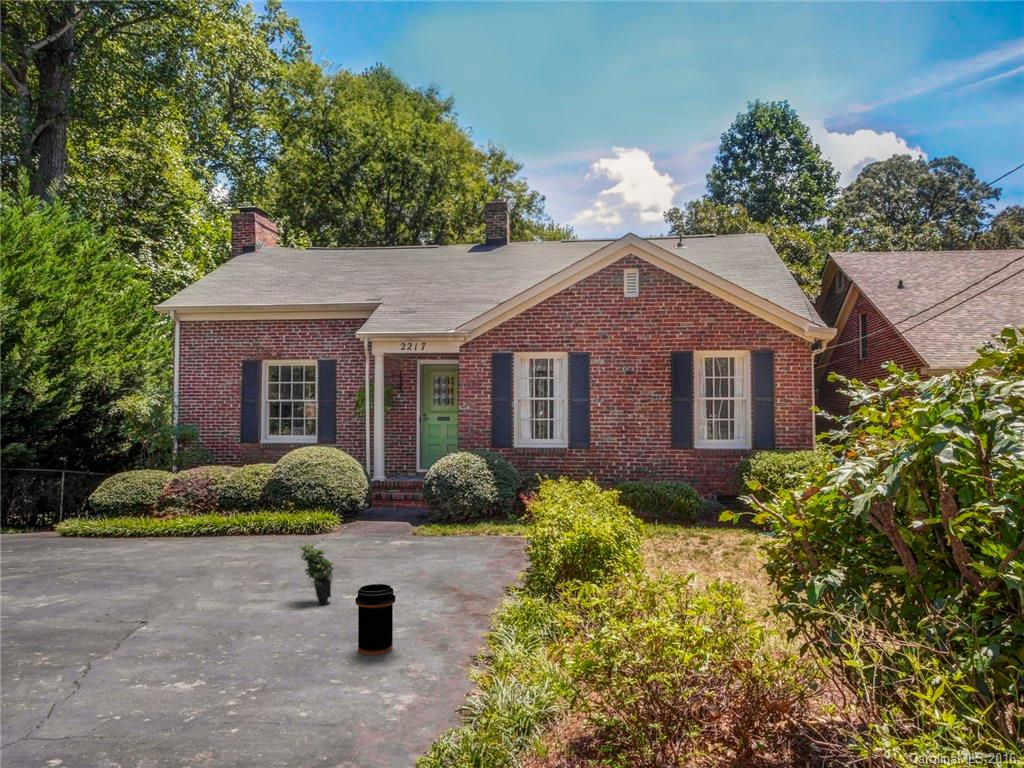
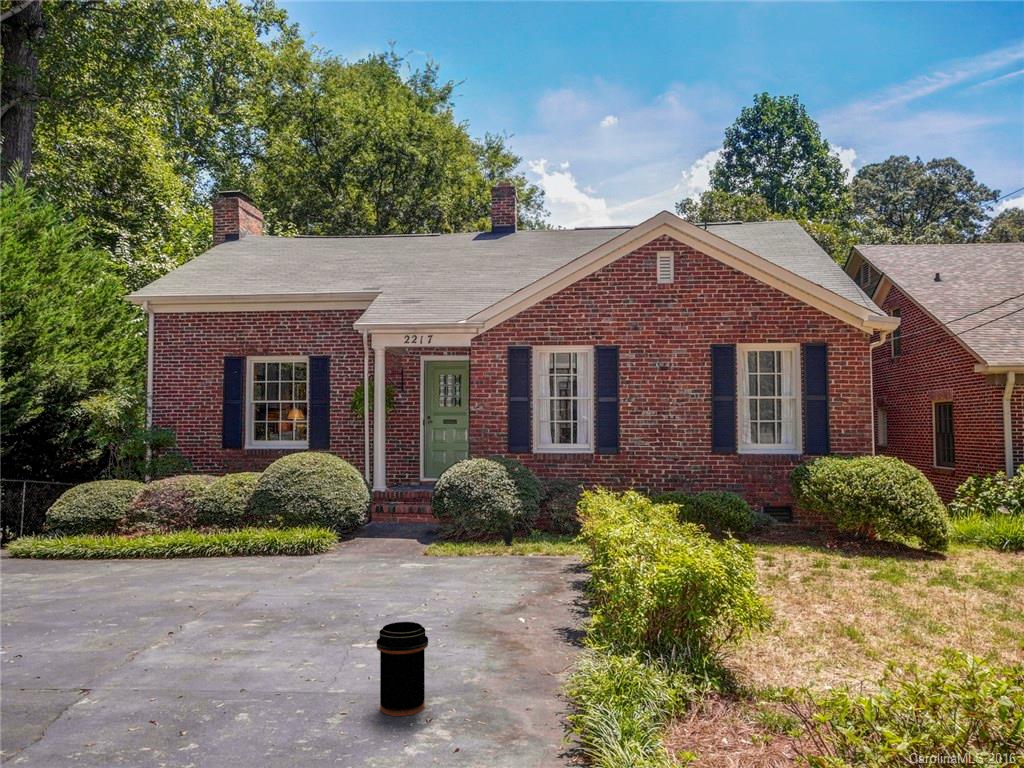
potted plant: present [299,544,334,605] -> present [494,508,514,546]

